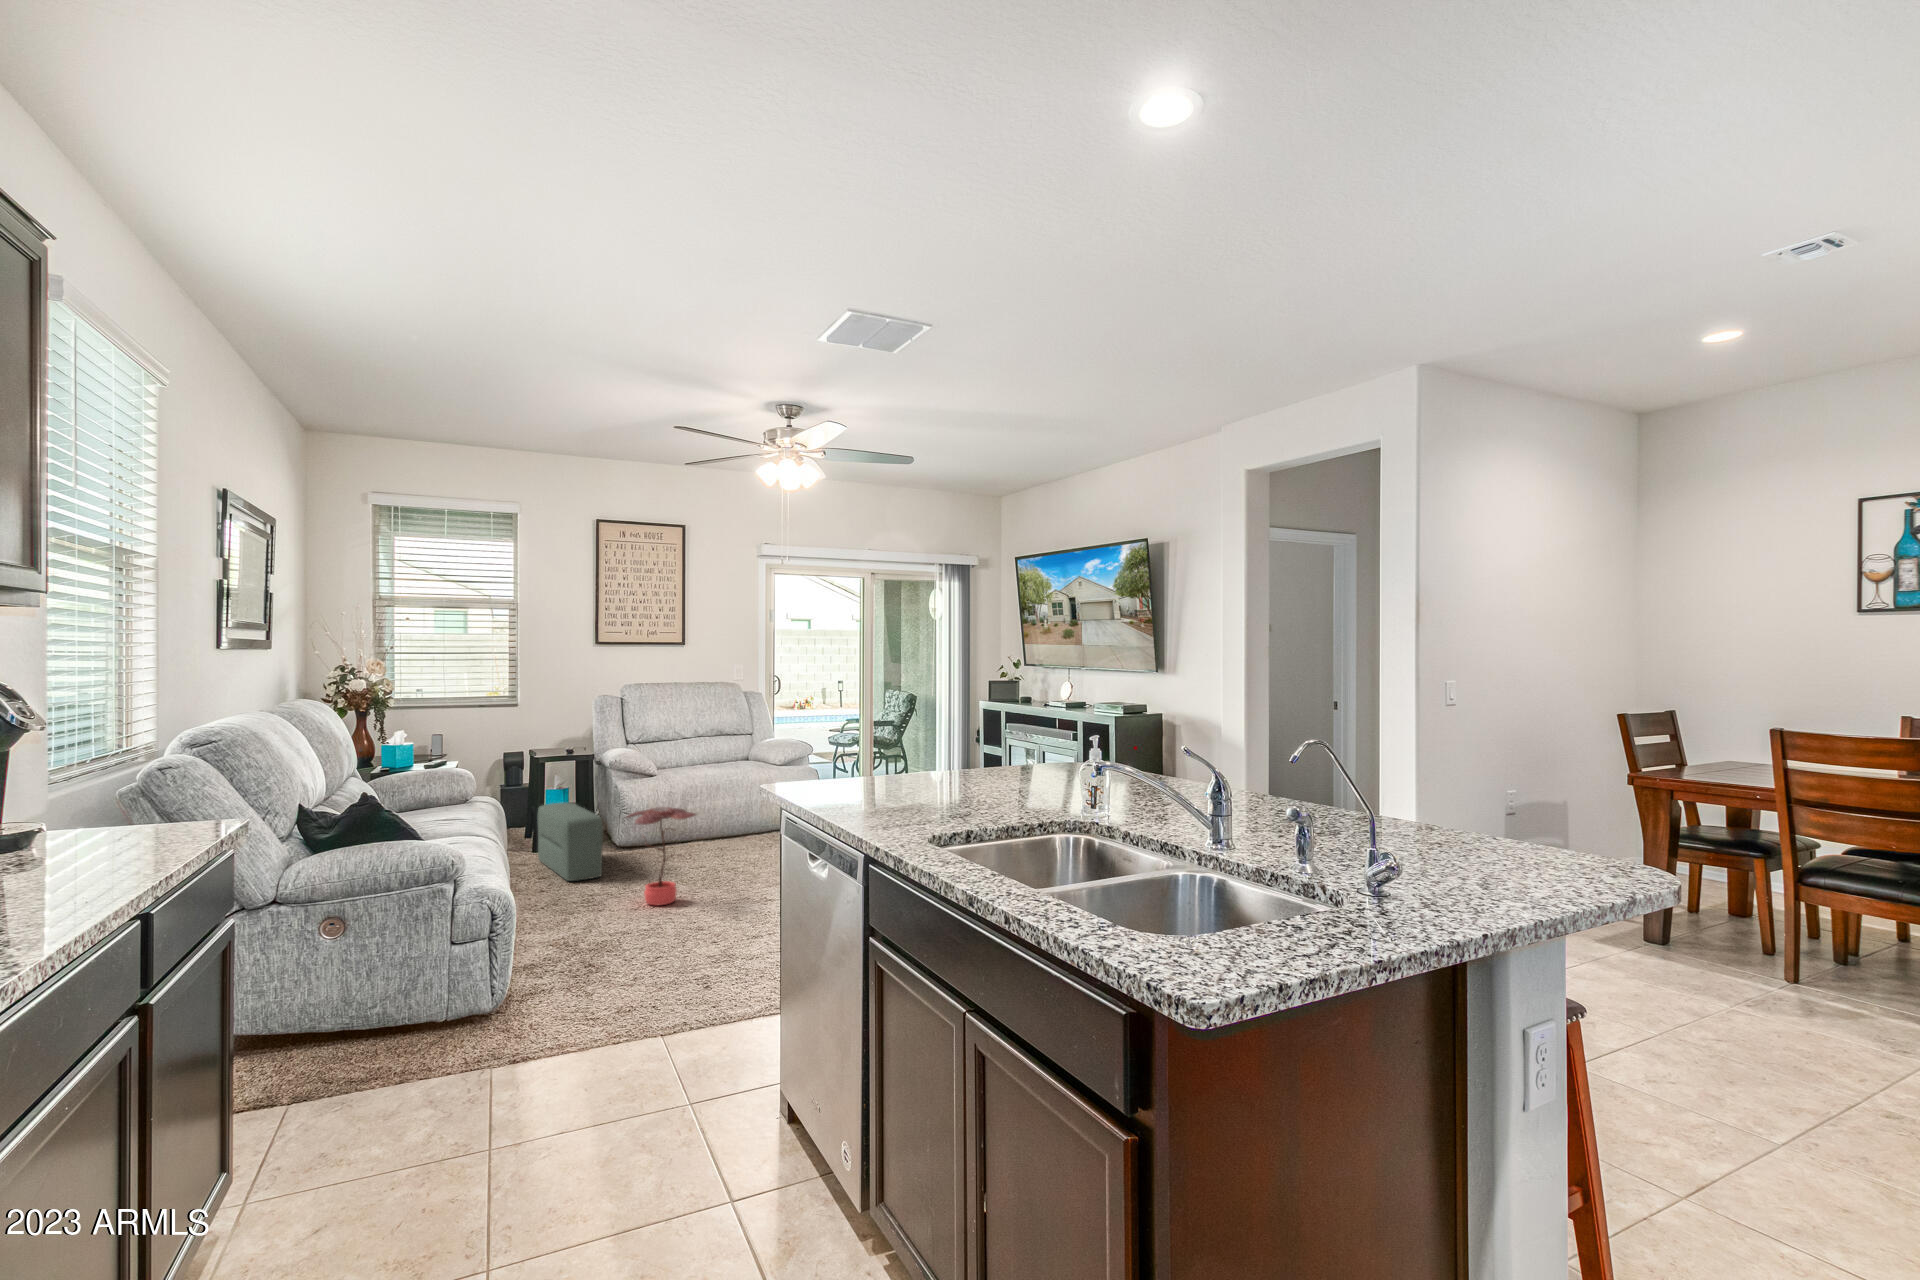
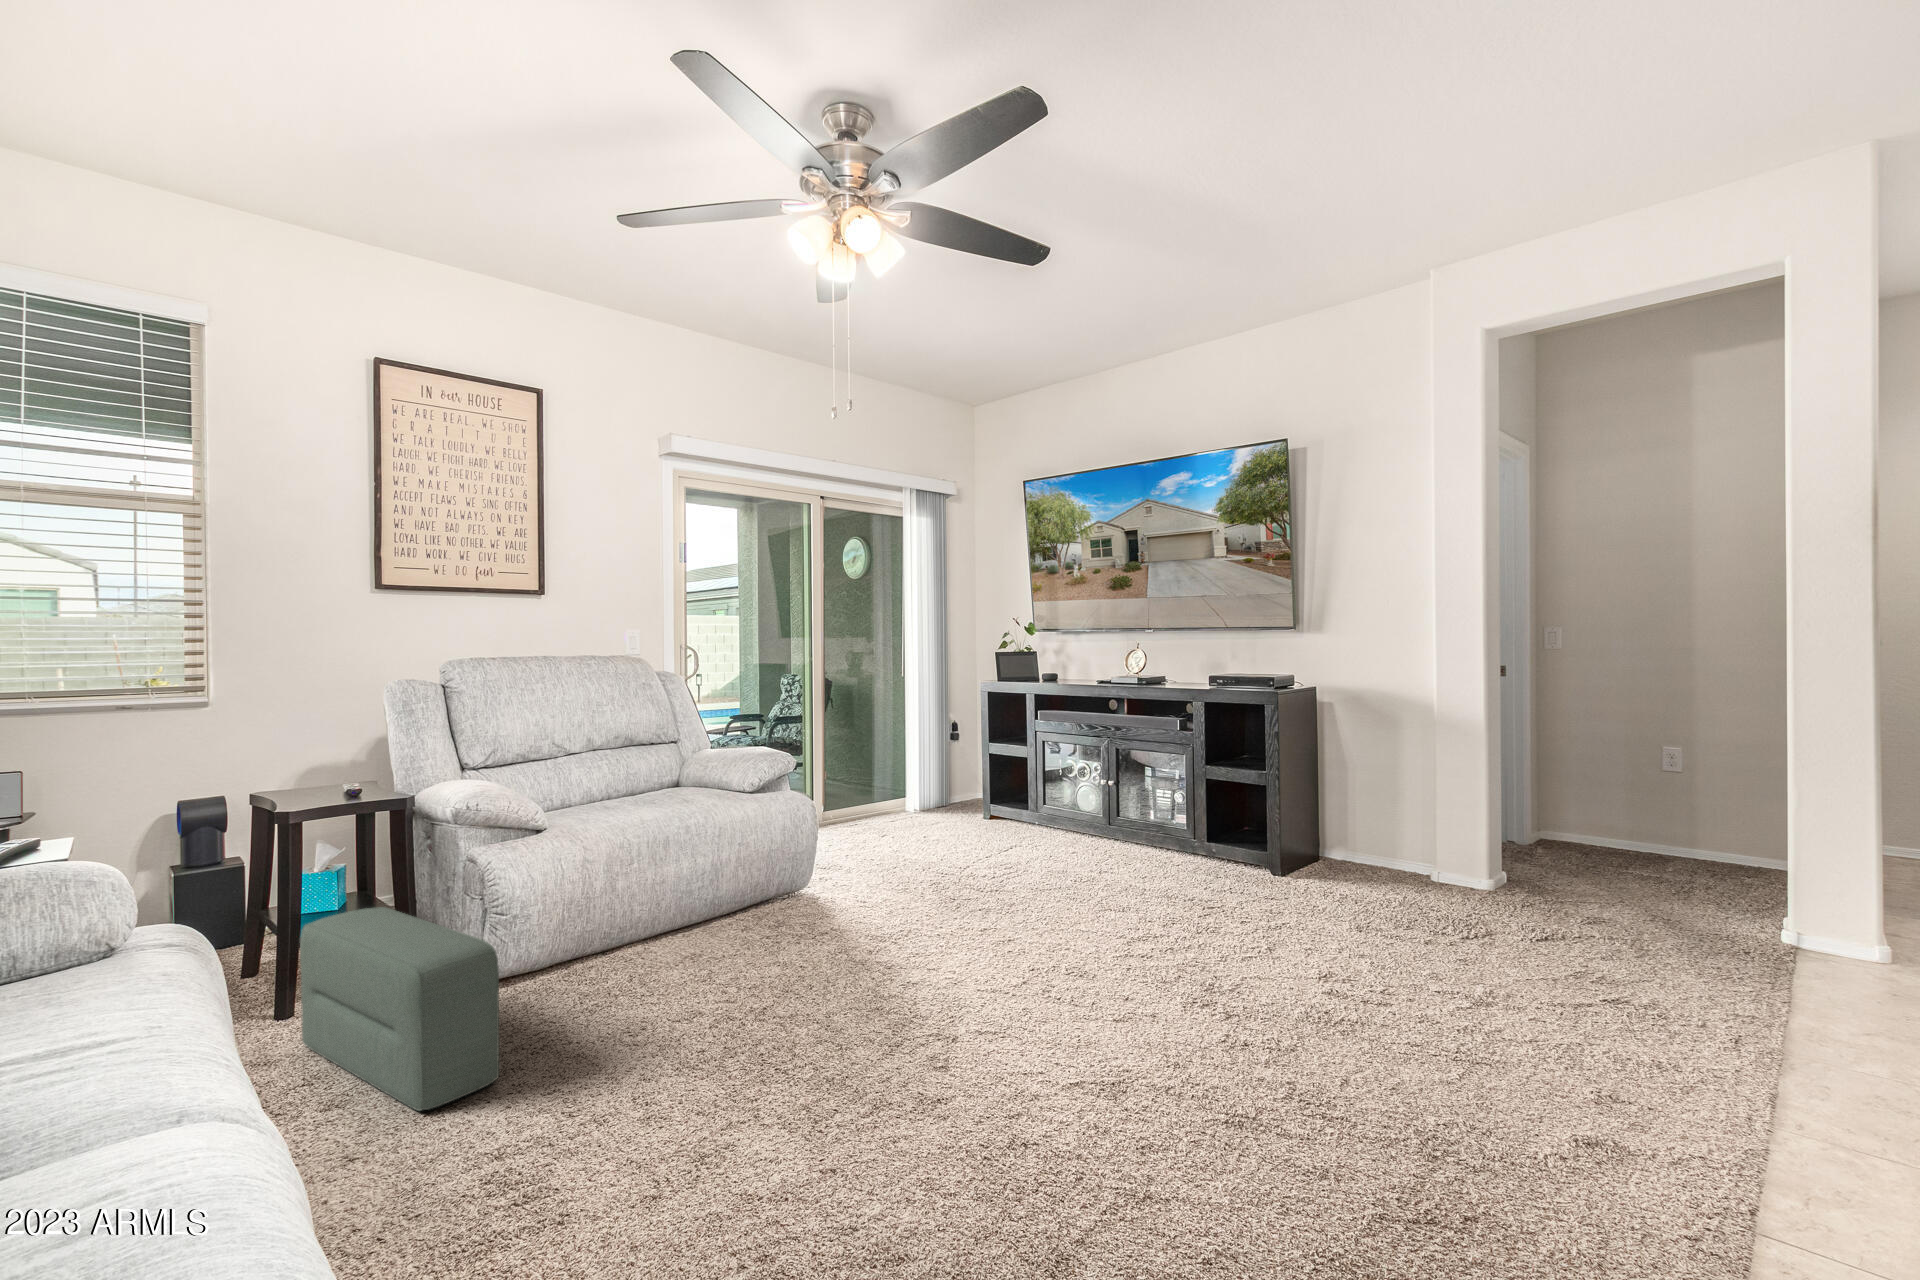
potted plant: present [627,807,696,906] -> none [621,916,802,1170]

